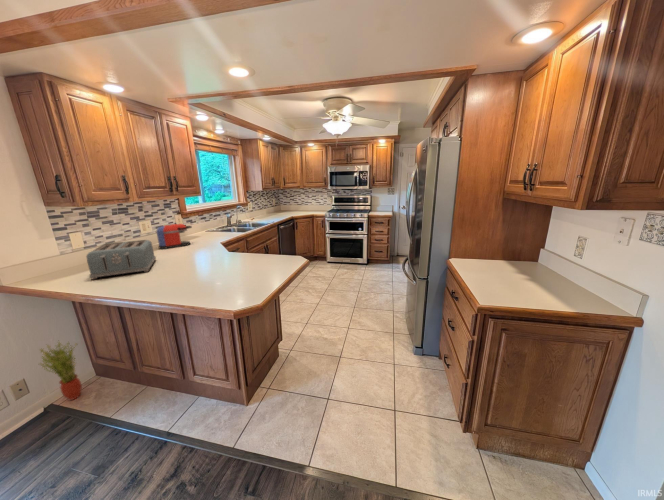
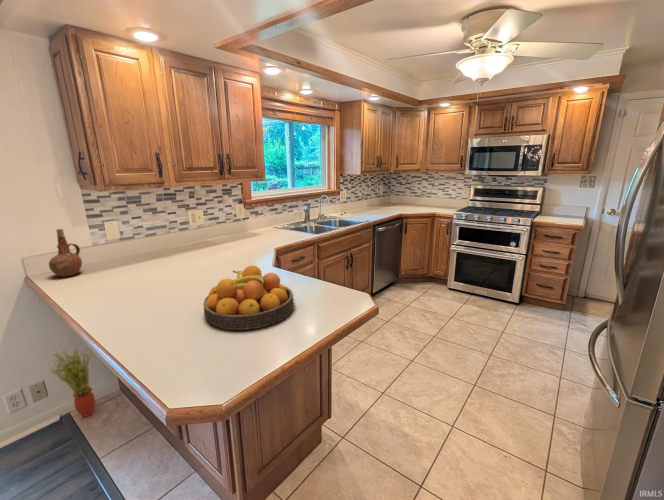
coffee maker: present [156,224,192,249] -> none [202,217,245,248]
ceramic pitcher: none [28,240,61,281] -> present [49,229,82,277]
toaster: present [86,240,156,279] -> none [91,238,183,285]
fruit bowl: none [208,246,266,281] -> present [203,266,294,330]

